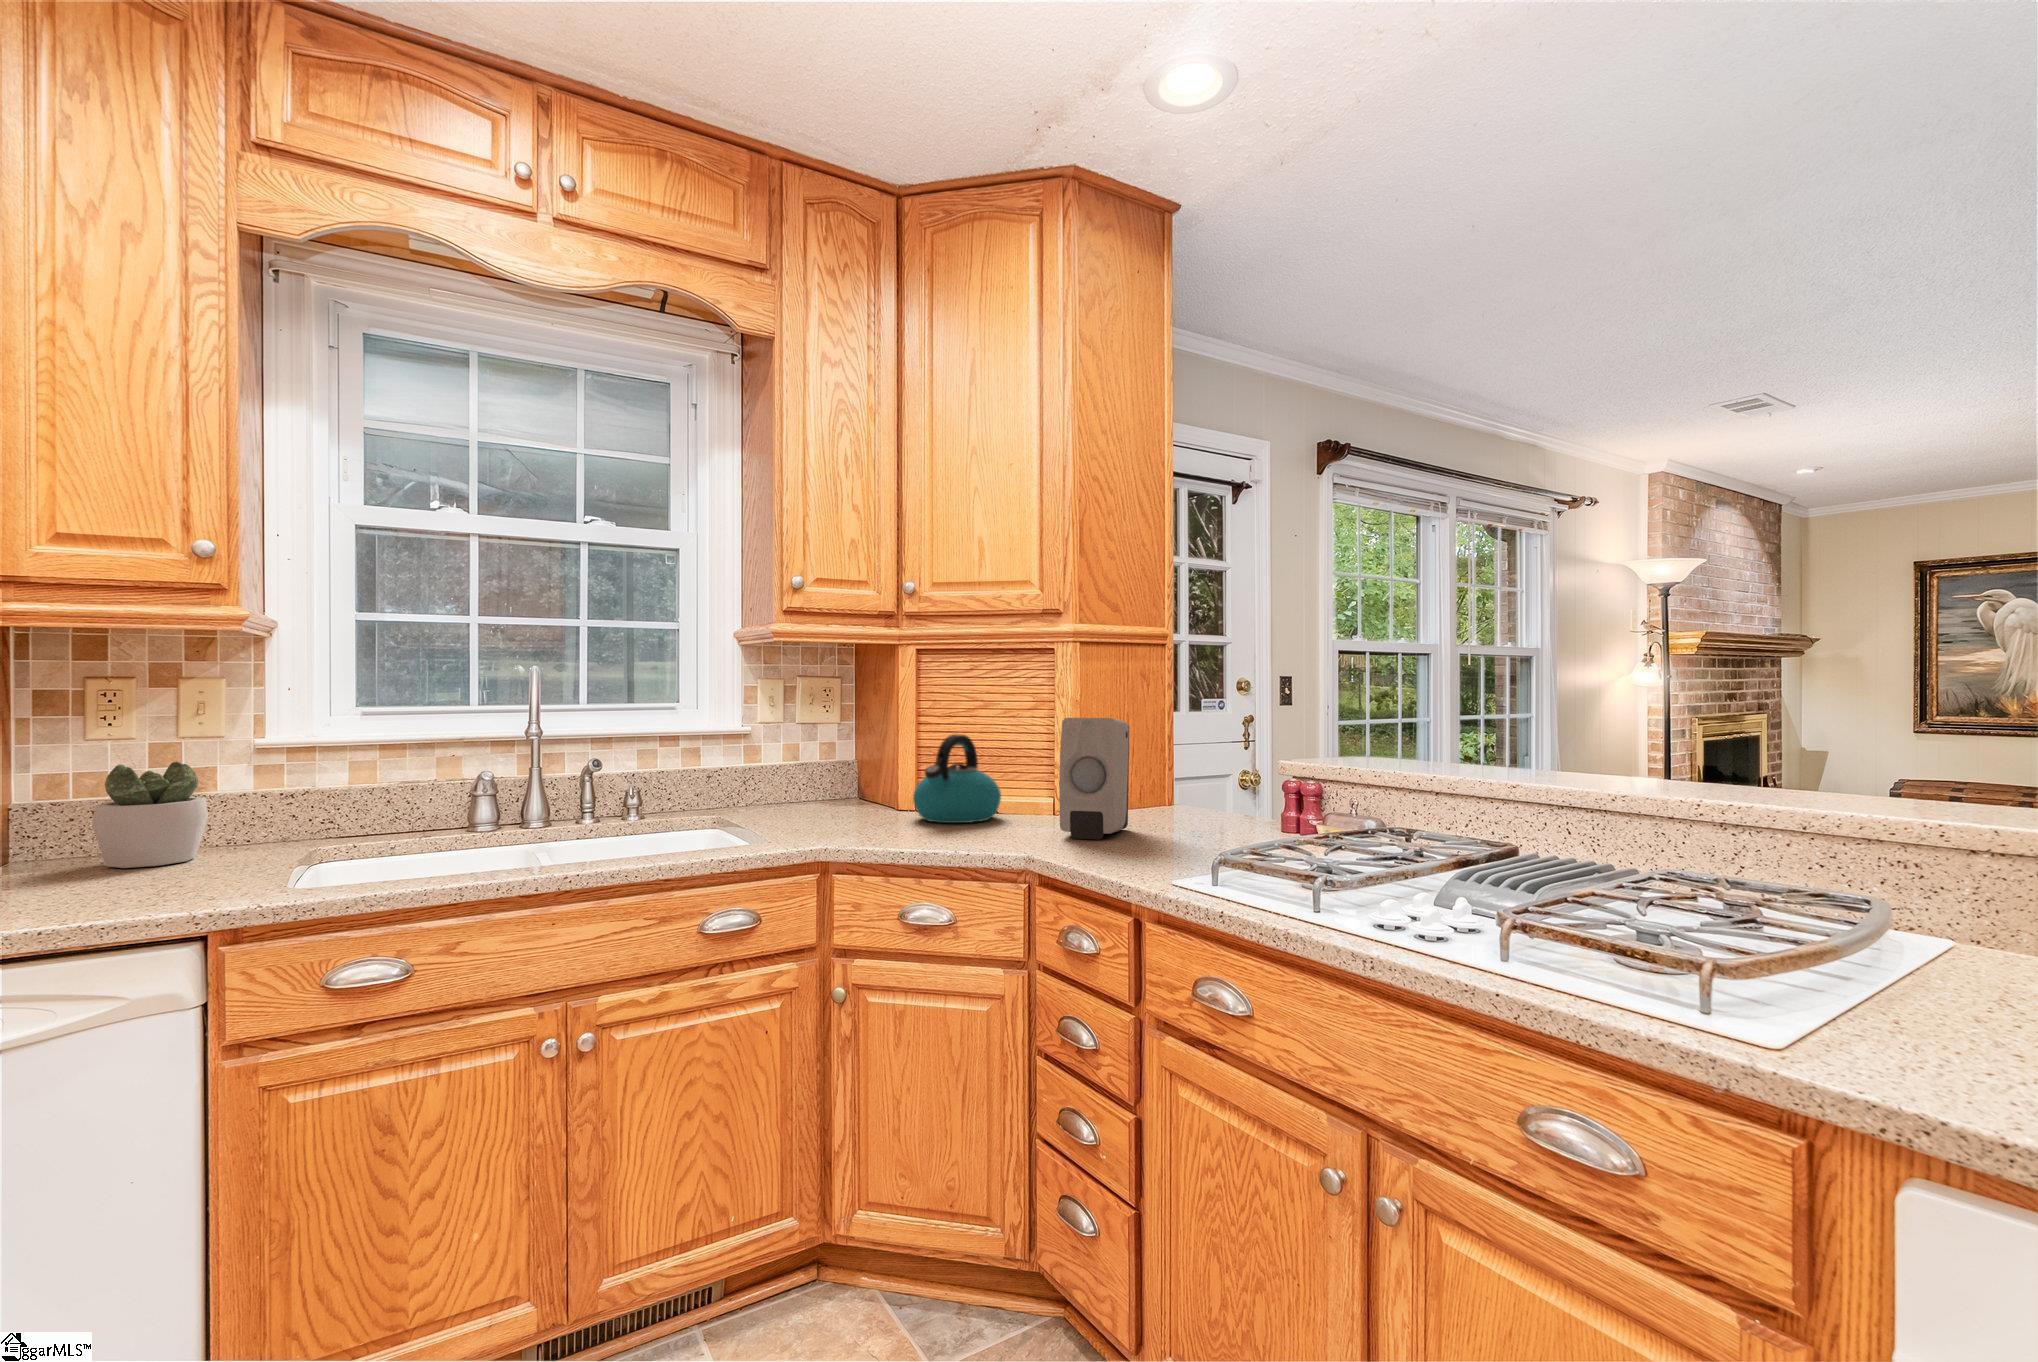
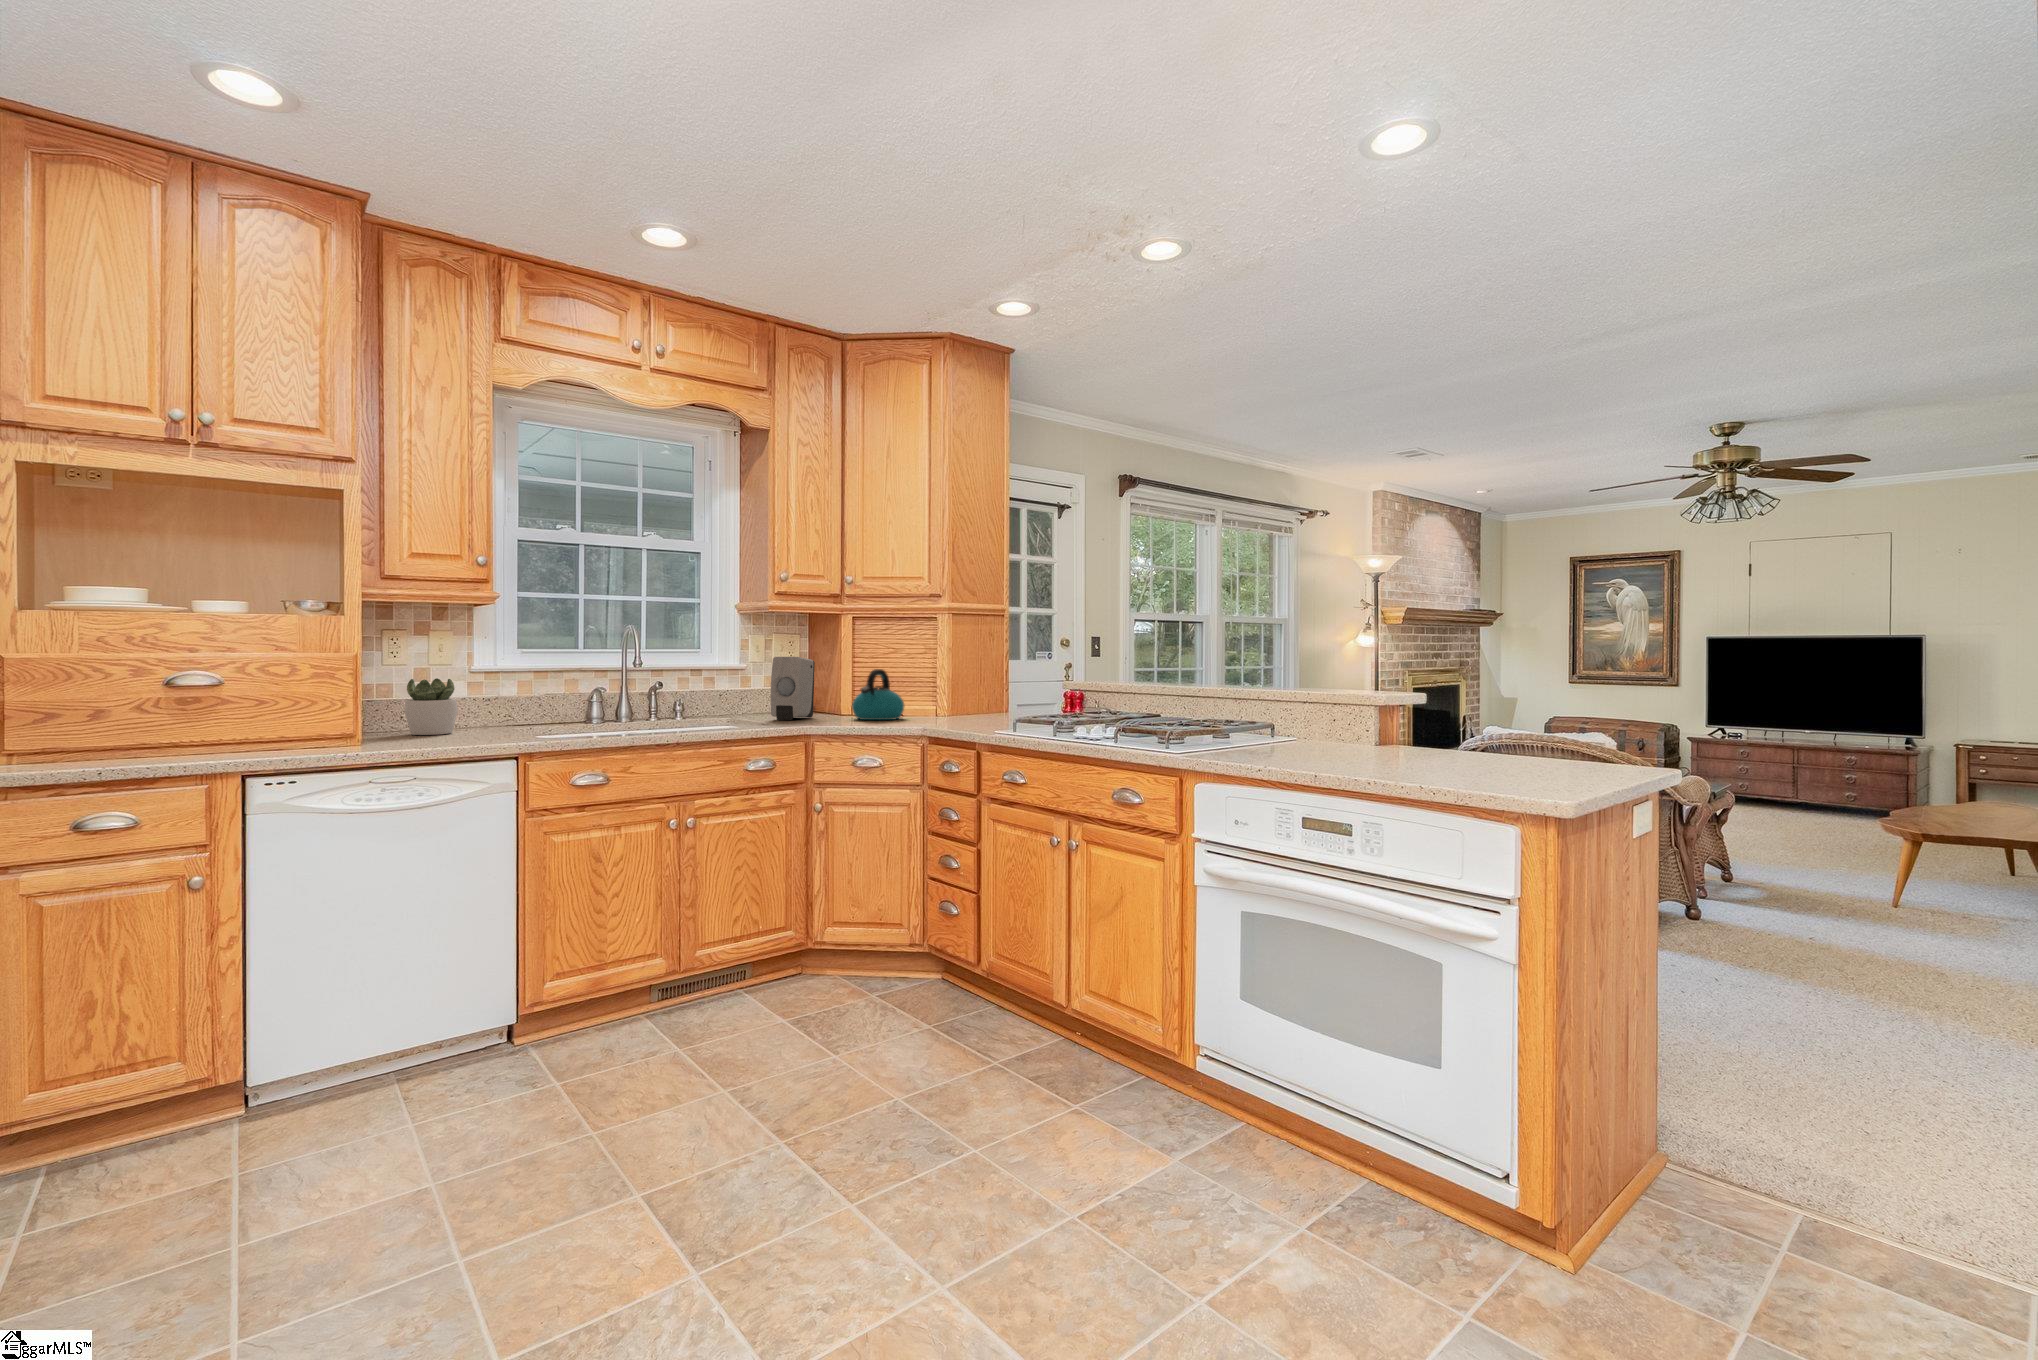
soap dispenser: present [1059,718,1129,839] -> present [771,657,815,720]

